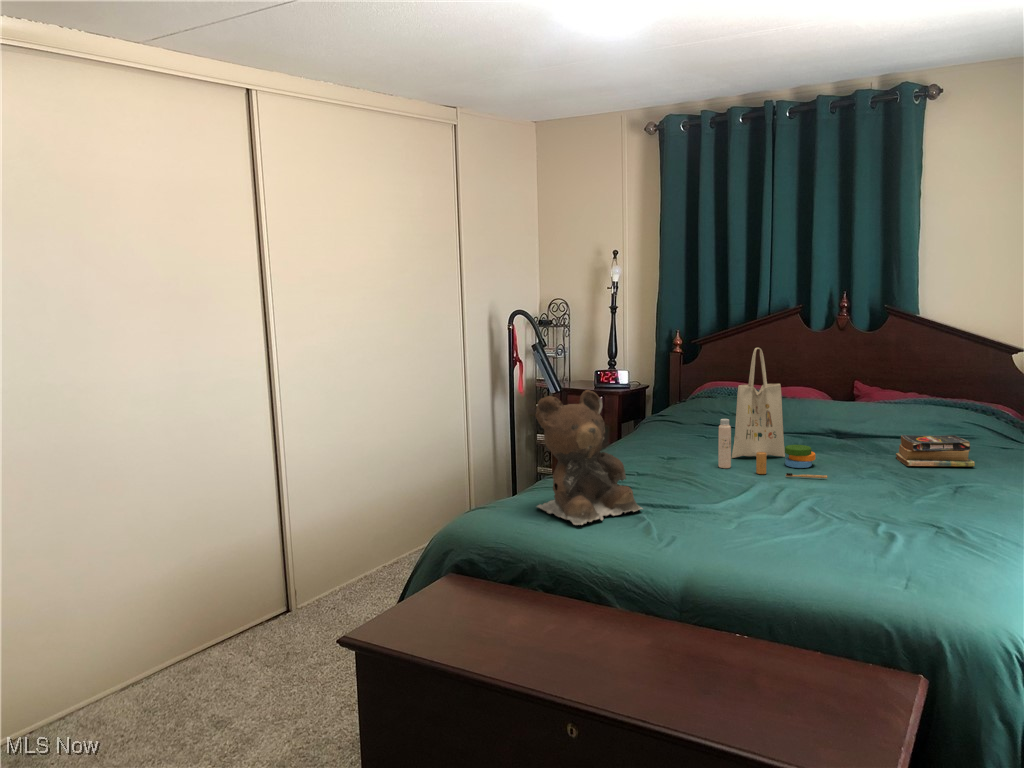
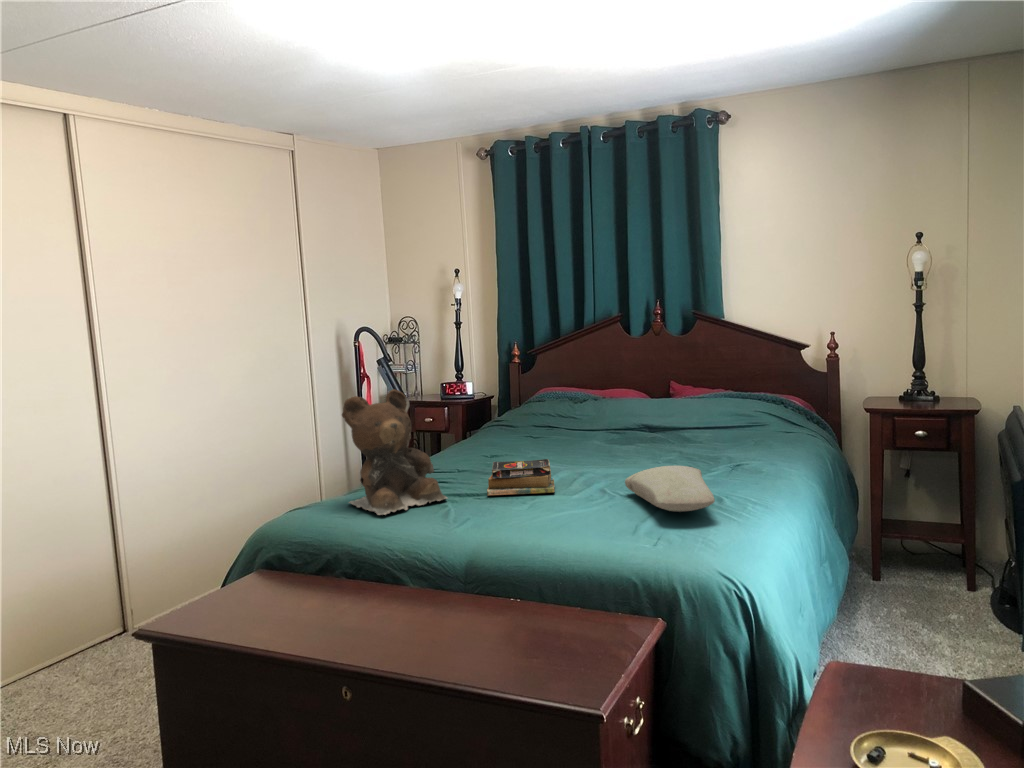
tote bag: present [718,348,827,478] -> none [532,349,626,465]
book: present [896,435,975,467] -> present [487,459,555,496]
pillow: none [843,490,968,547] -> present [625,466,715,511]

